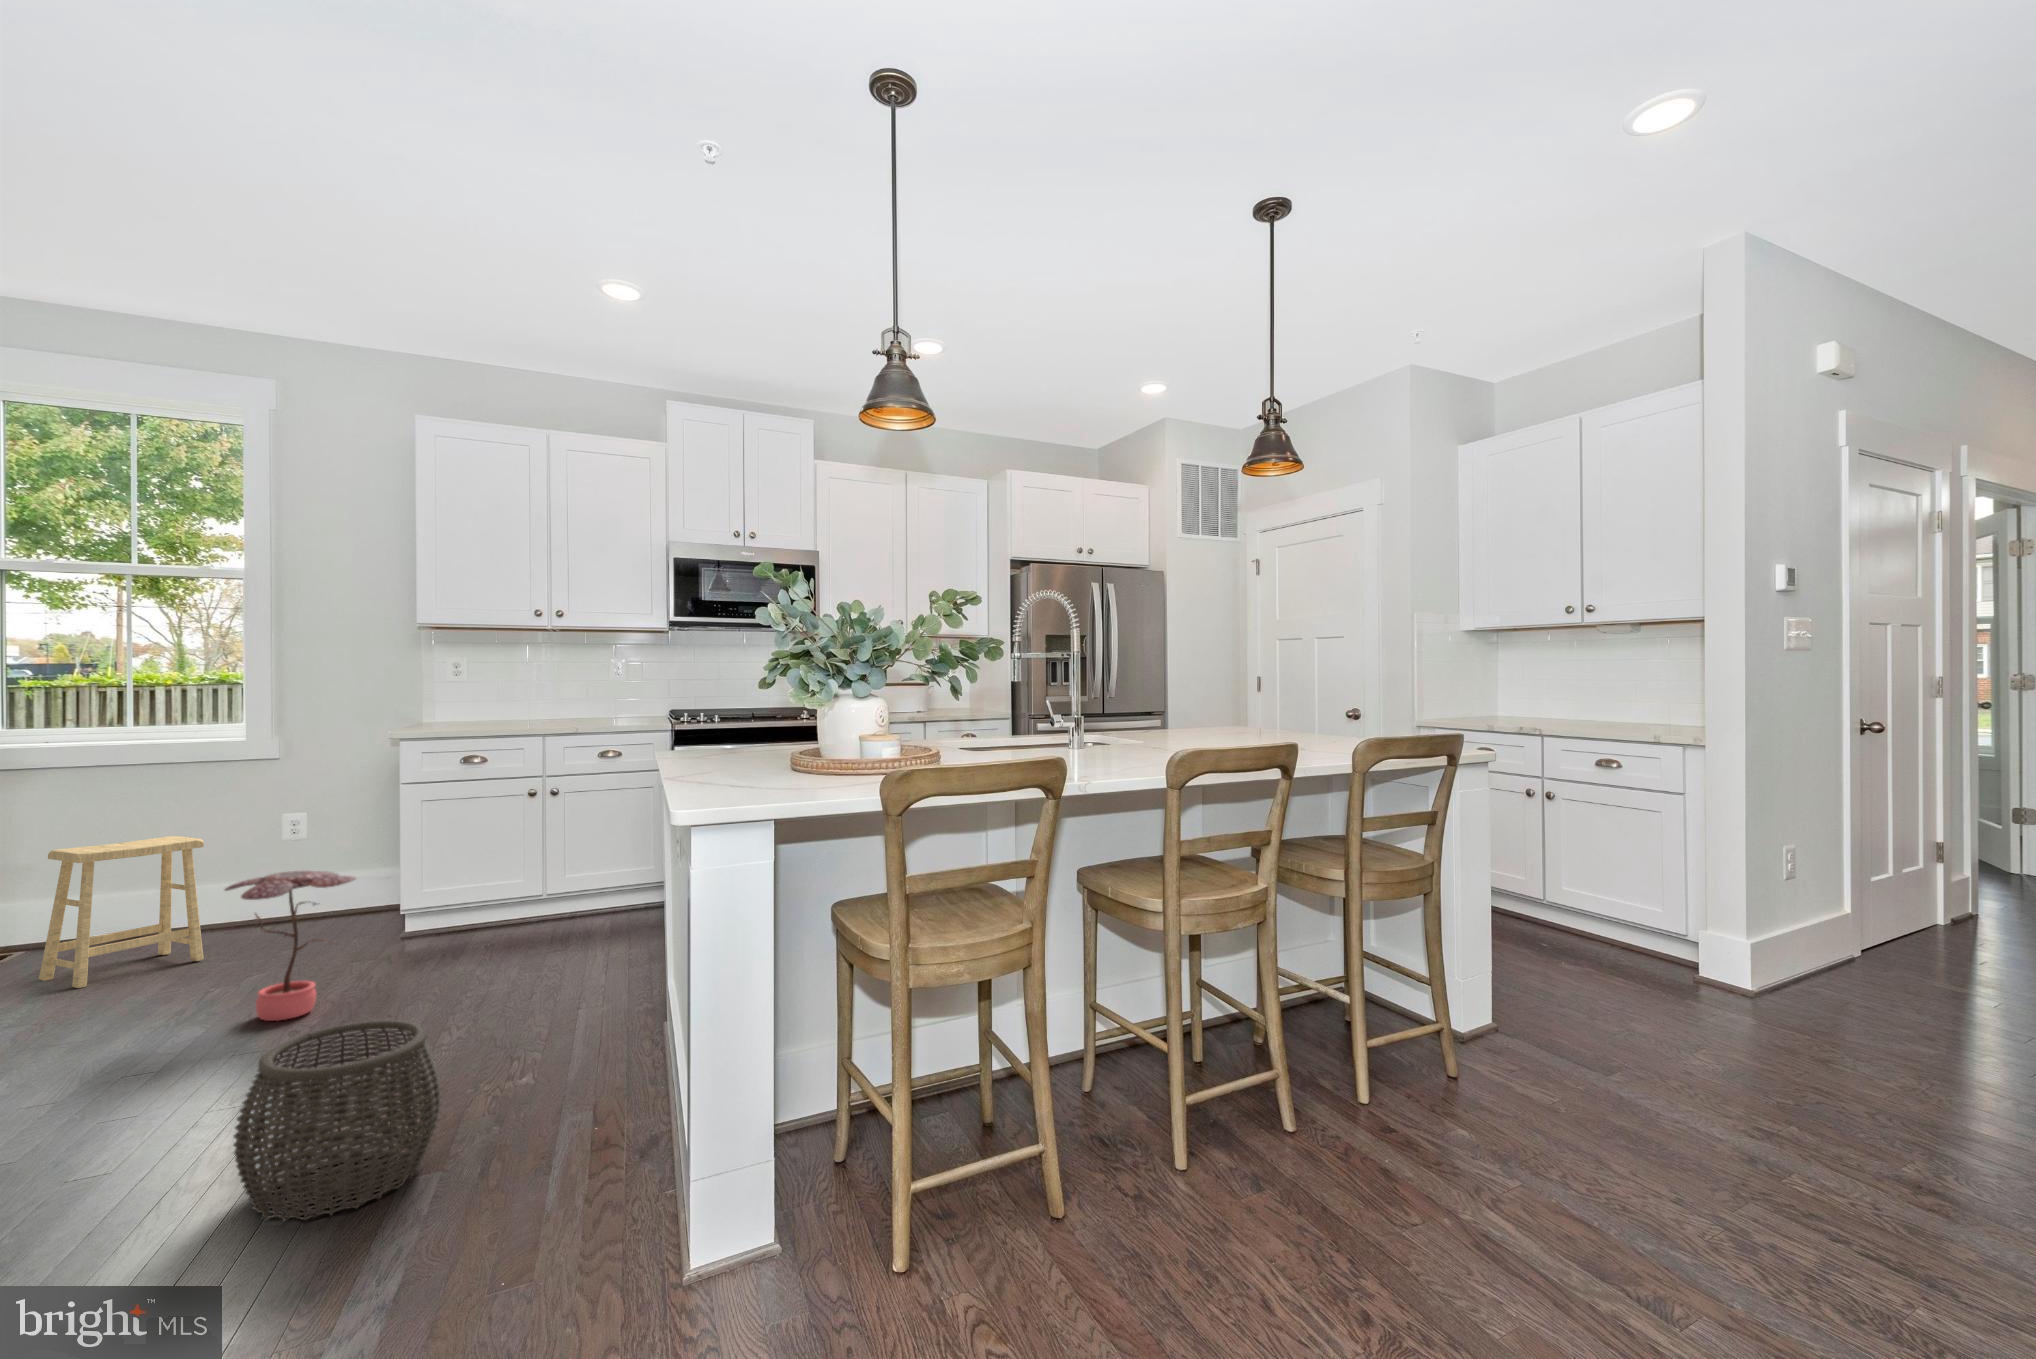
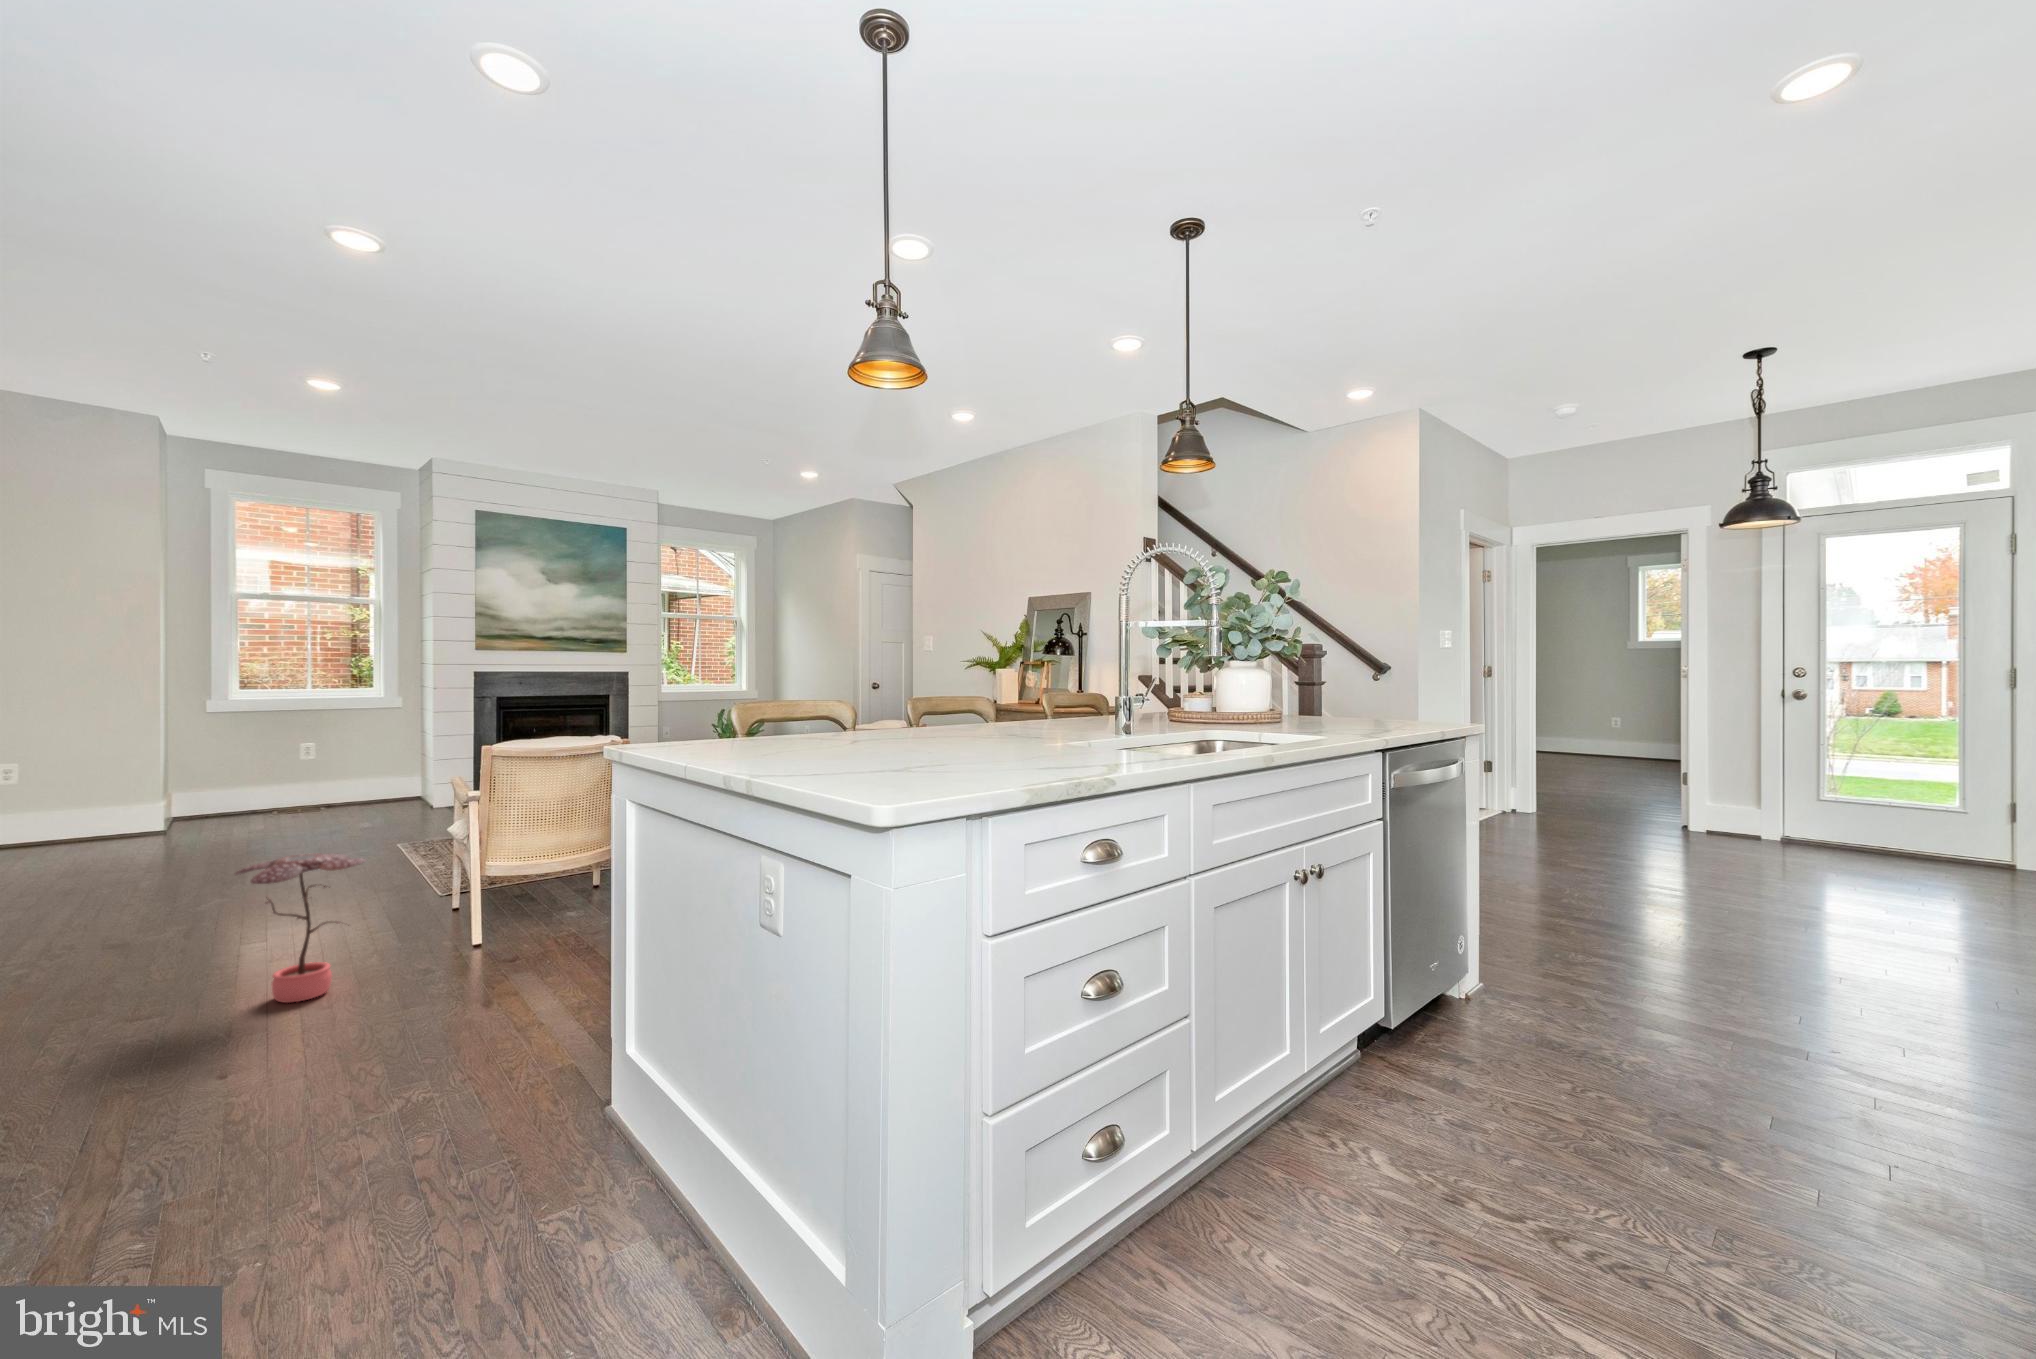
footstool: present [39,836,204,988] -> none [61,819,223,972]
woven basket: present [234,1020,442,1221] -> none [236,1007,449,1213]

